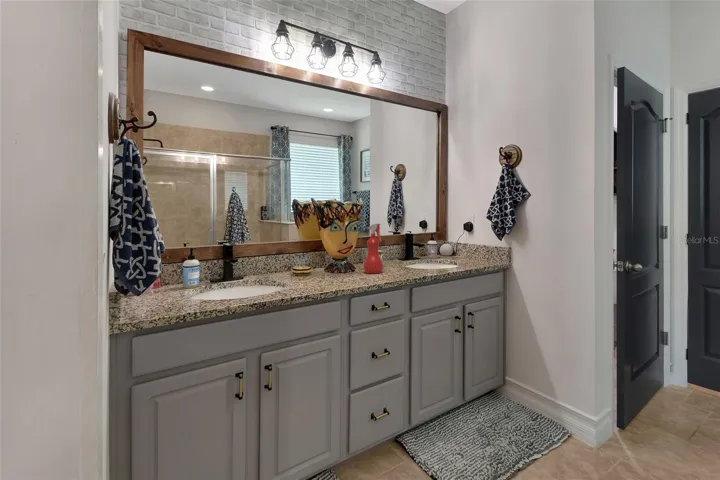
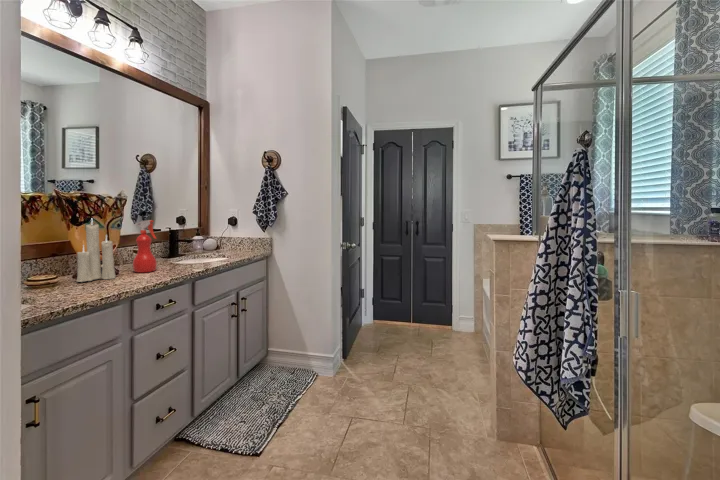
candle: none [320,218,347,276] -> present [77,218,115,282]

